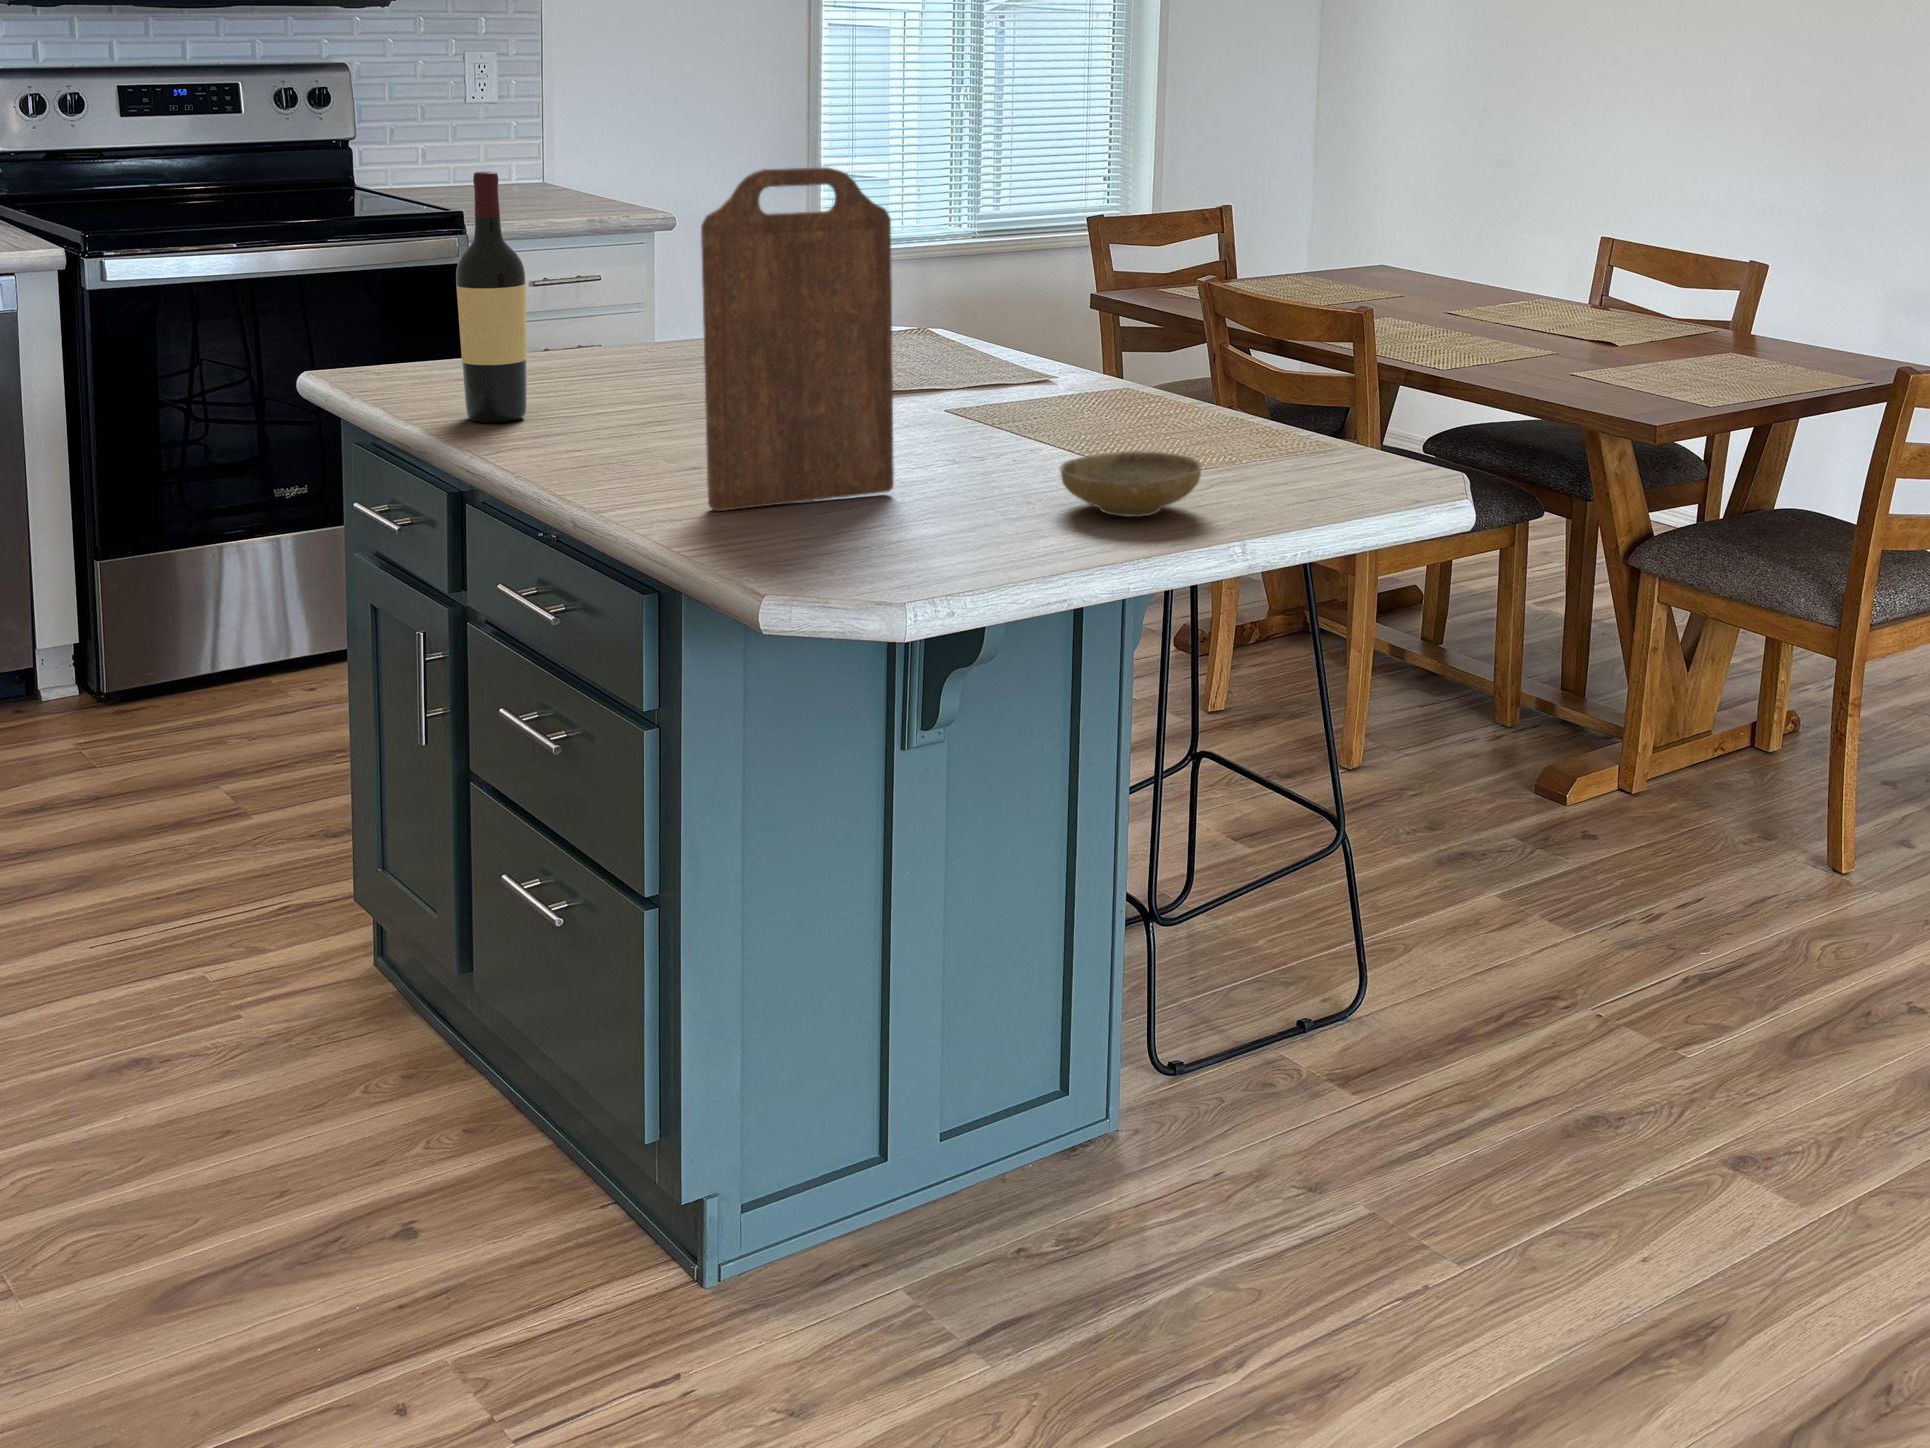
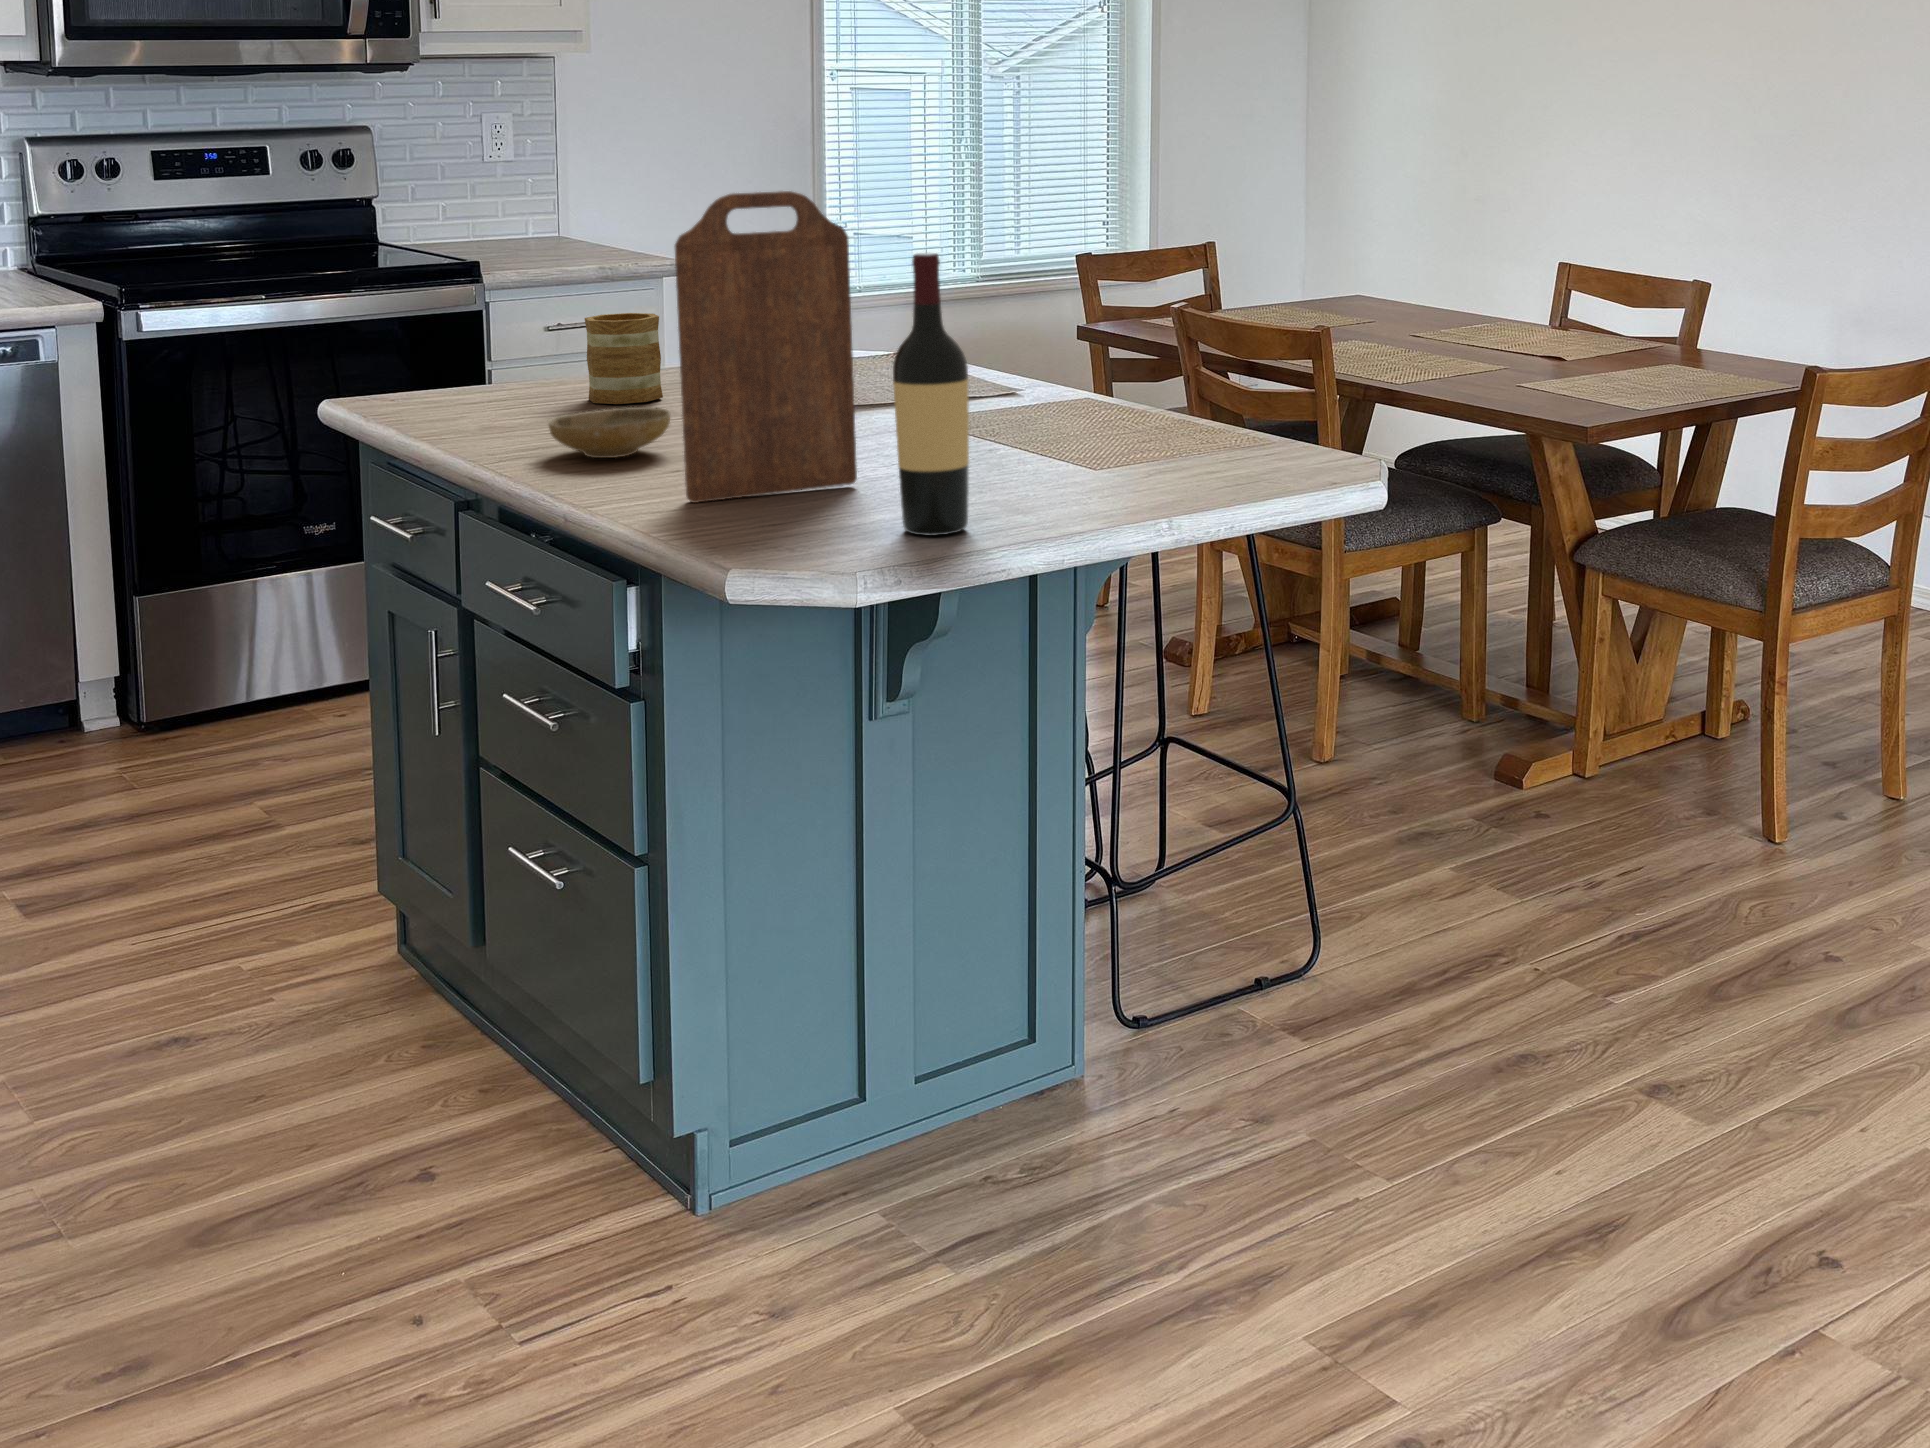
wine bottle: present [456,172,527,422] -> present [893,253,969,535]
mug: none [585,286,668,385] -> present [585,313,663,404]
ceramic bowl: present [1060,451,1202,517] -> present [548,407,670,458]

